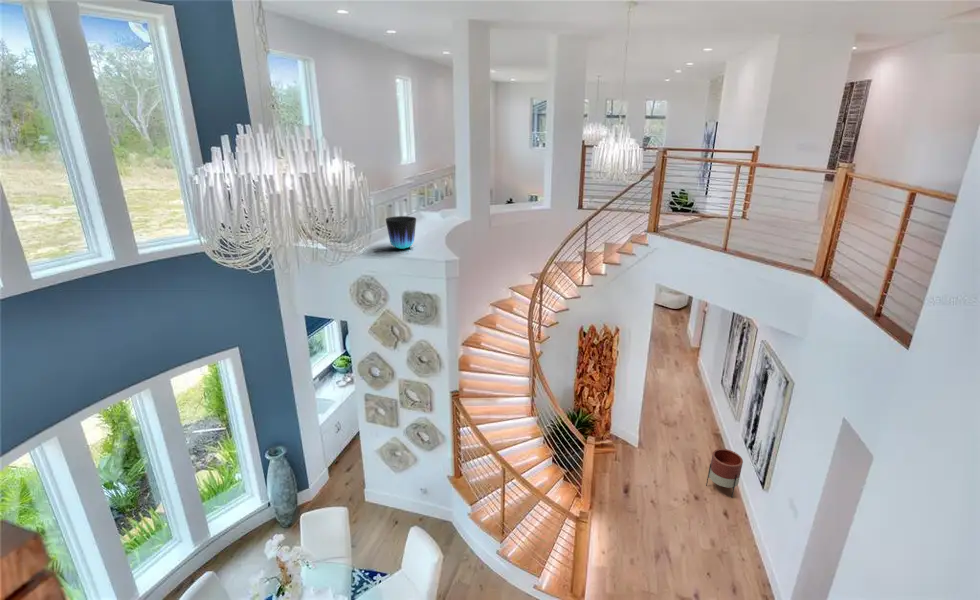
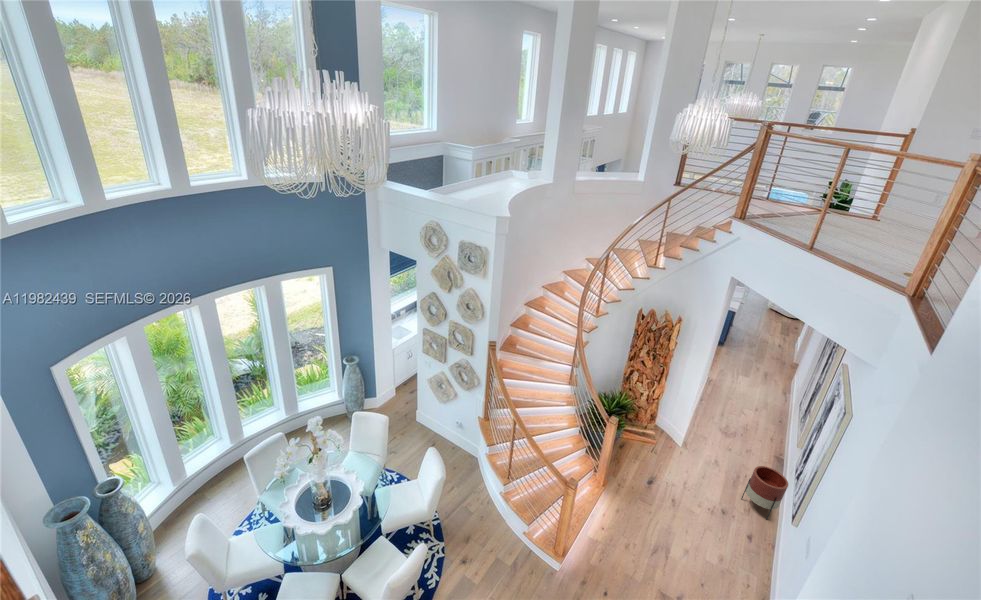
vase: present [386,216,416,249] -> none [457,174,484,204]

